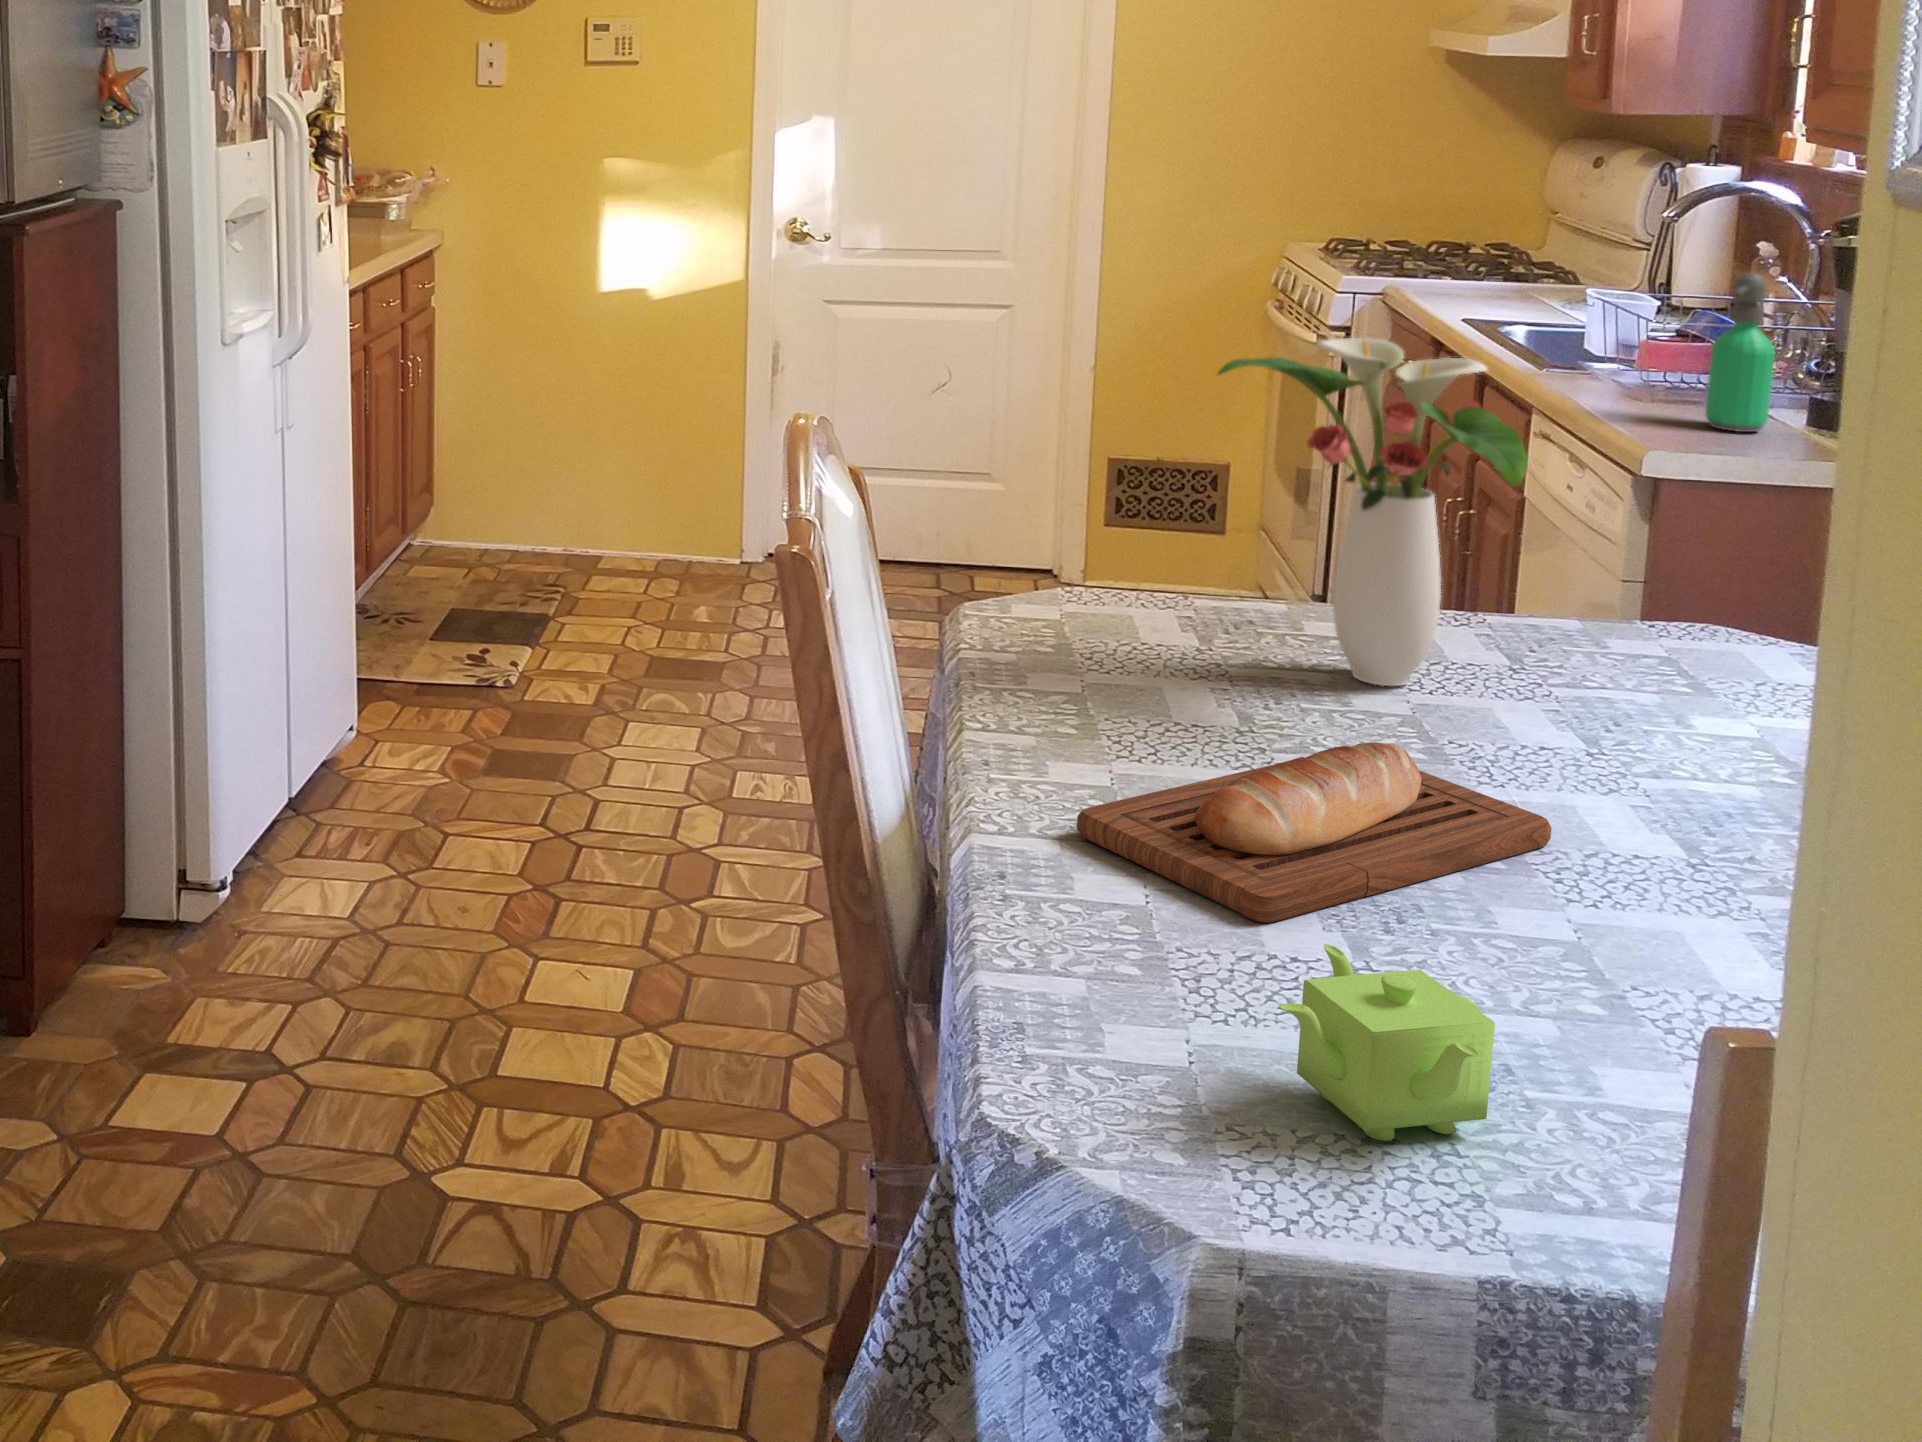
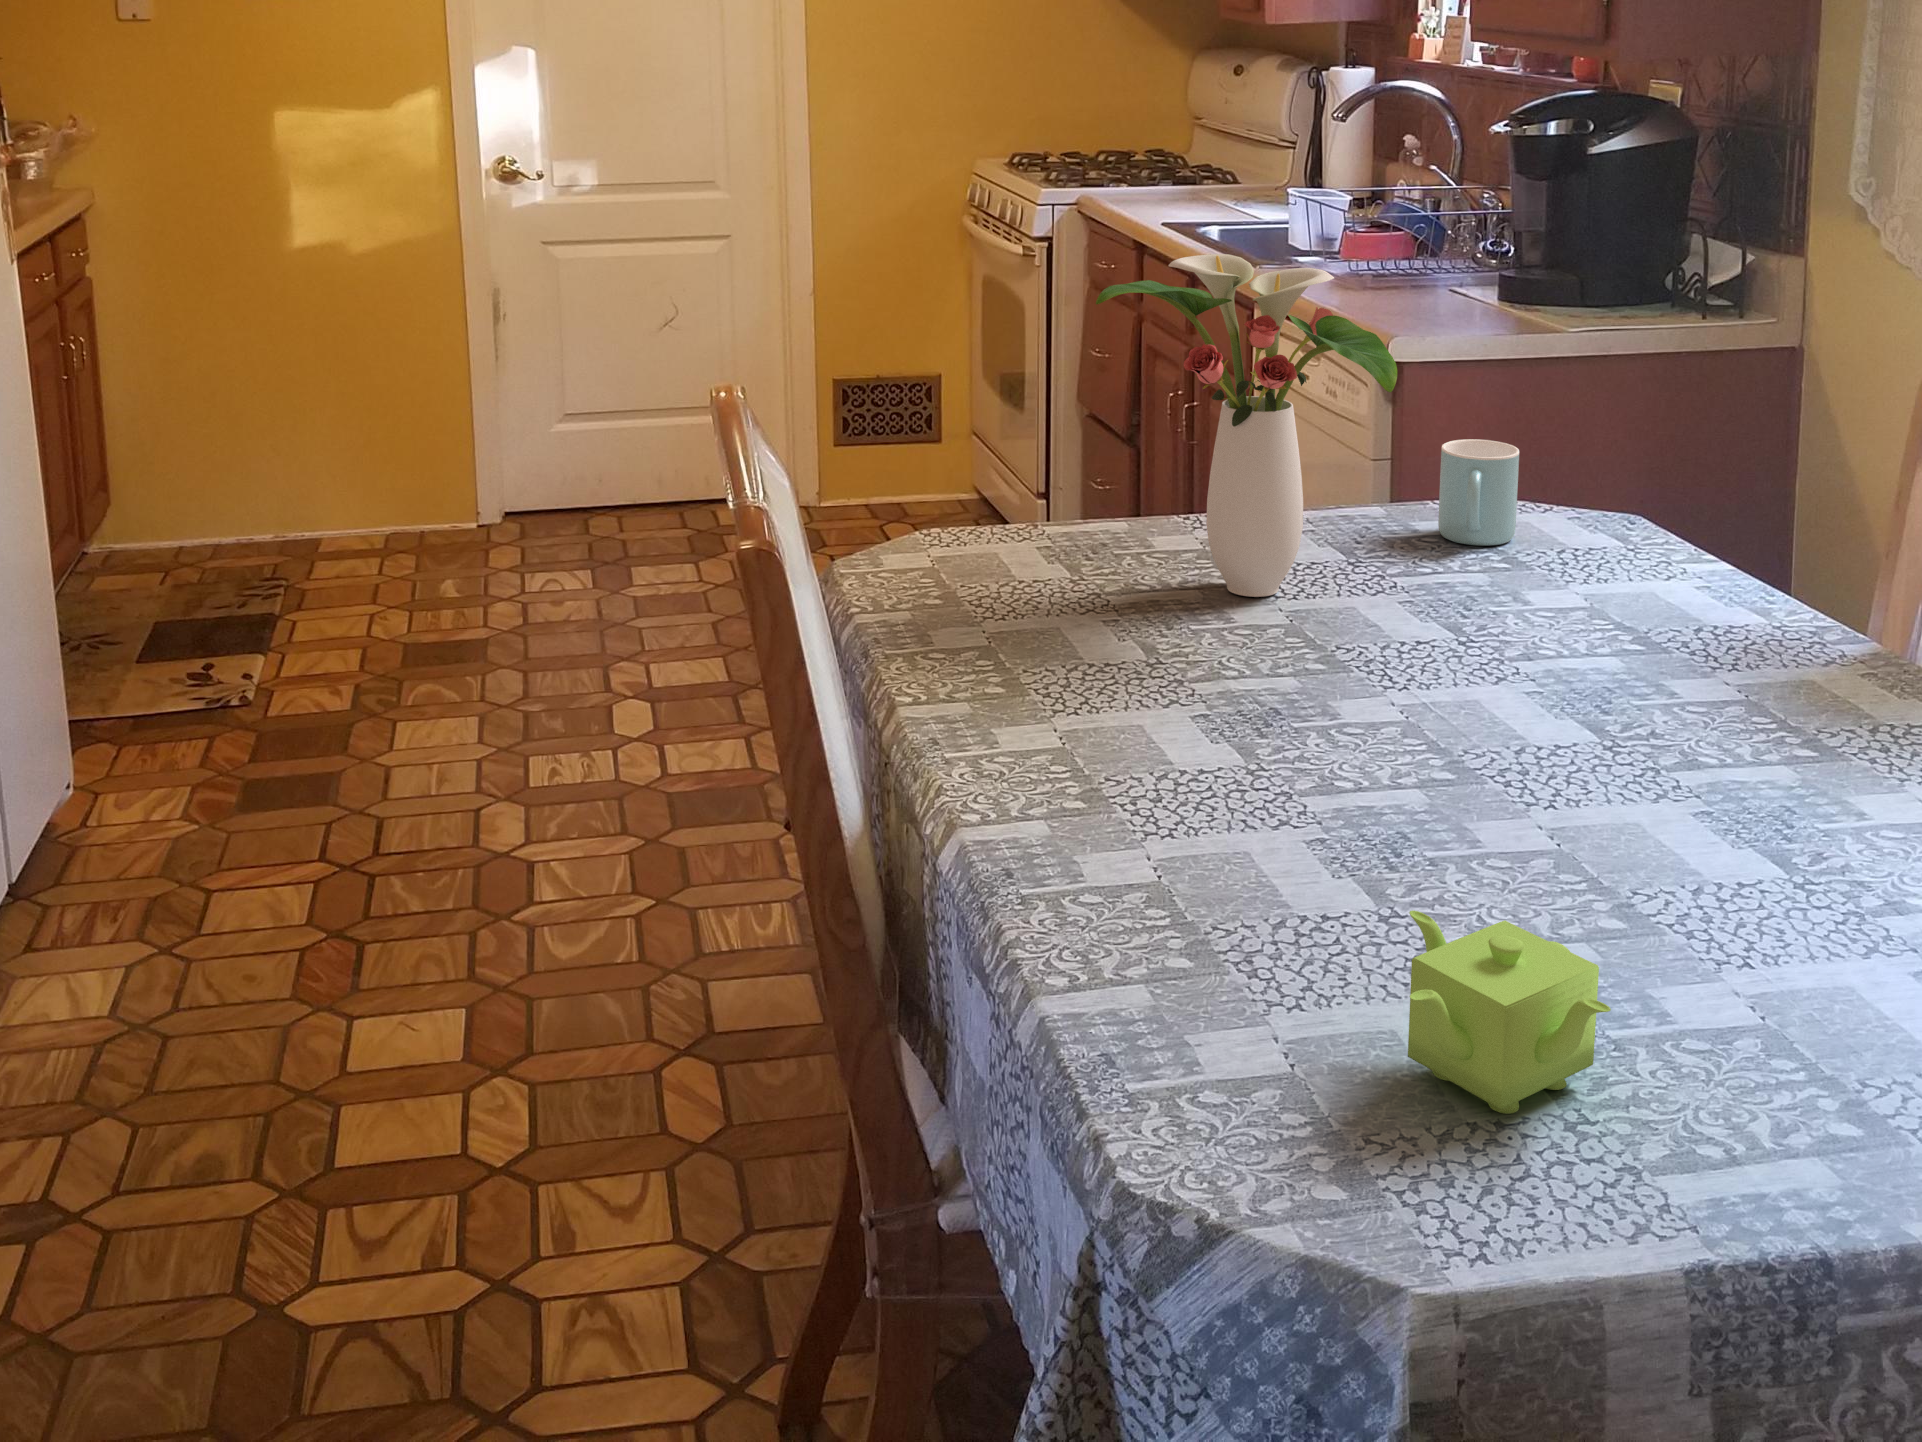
soap dispenser: present [1705,273,1775,432] -> none [1414,166,1466,310]
mug: none [1628,559,1730,674] -> present [1438,439,1519,546]
bread loaf: present [1077,742,1552,923] -> none [1063,664,1480,882]

